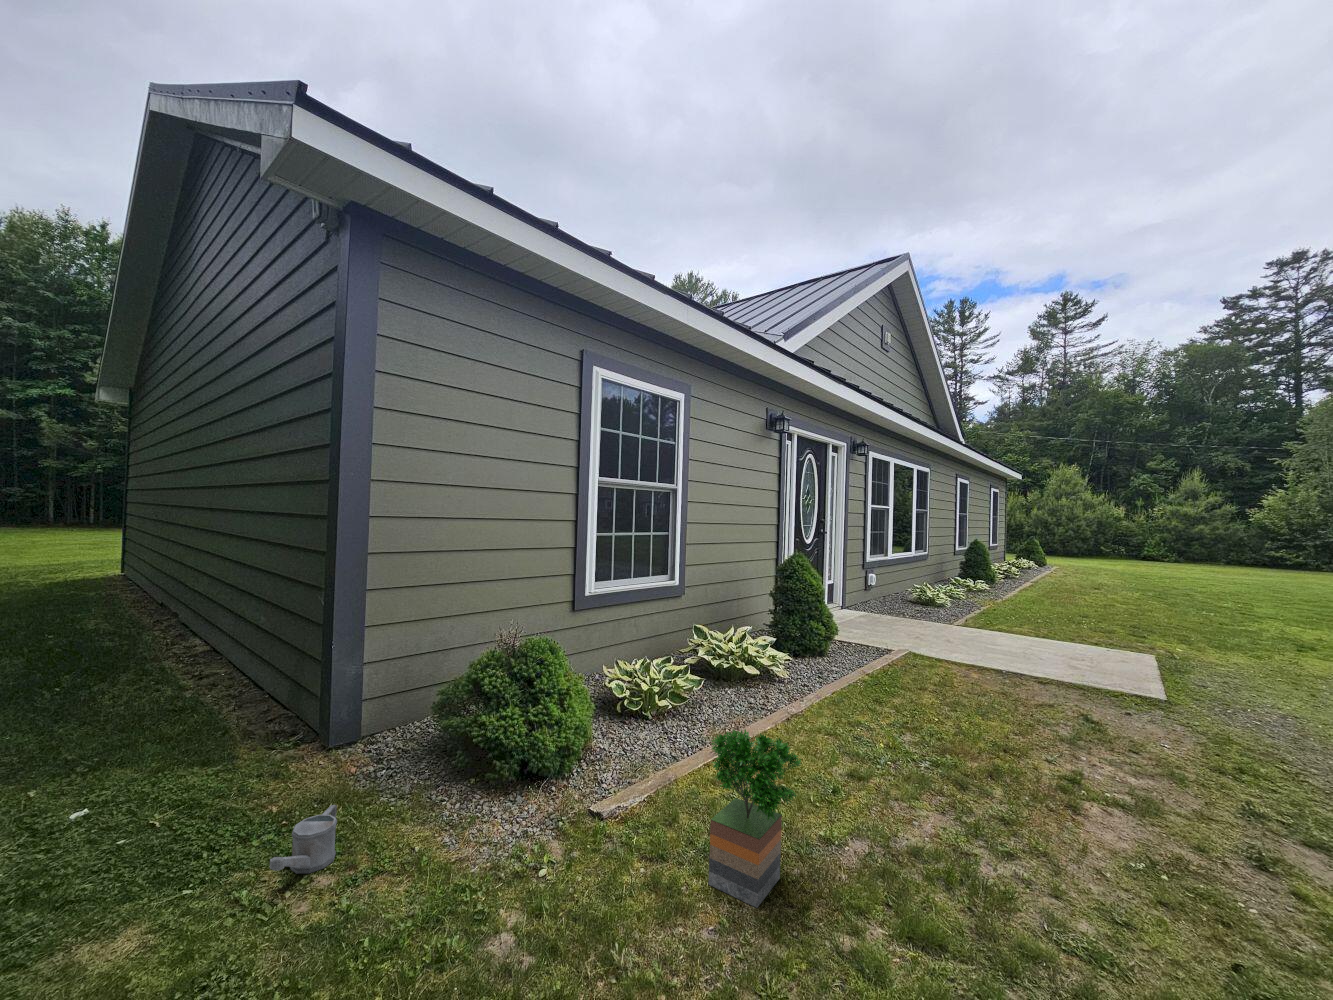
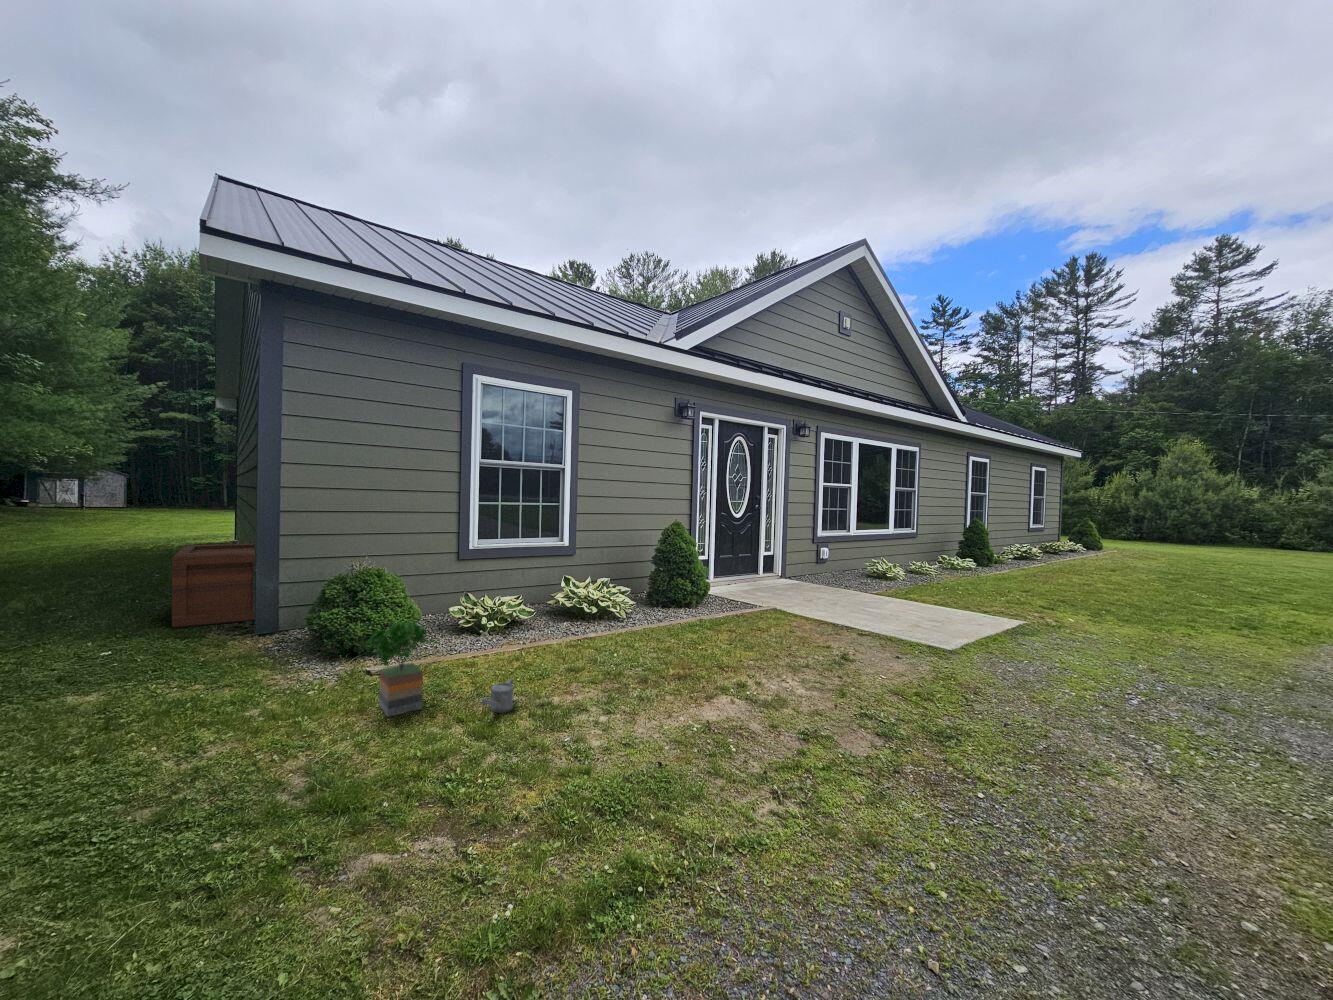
wooden crate: none [125,606,298,768] -> present [172,544,255,628]
watering can: present [270,805,337,874] -> present [481,679,514,713]

